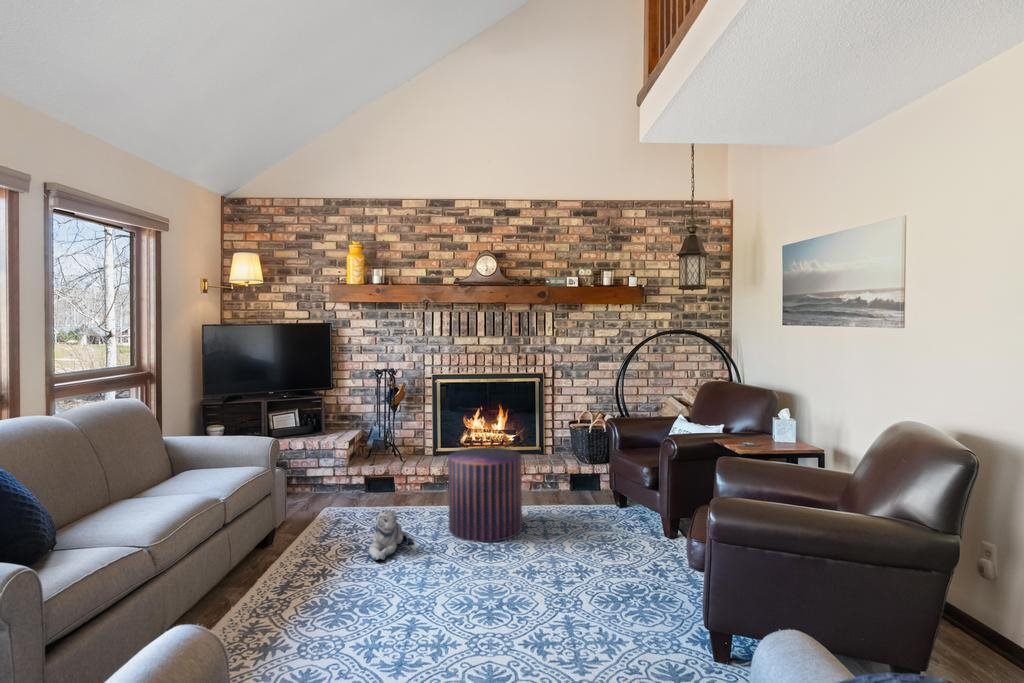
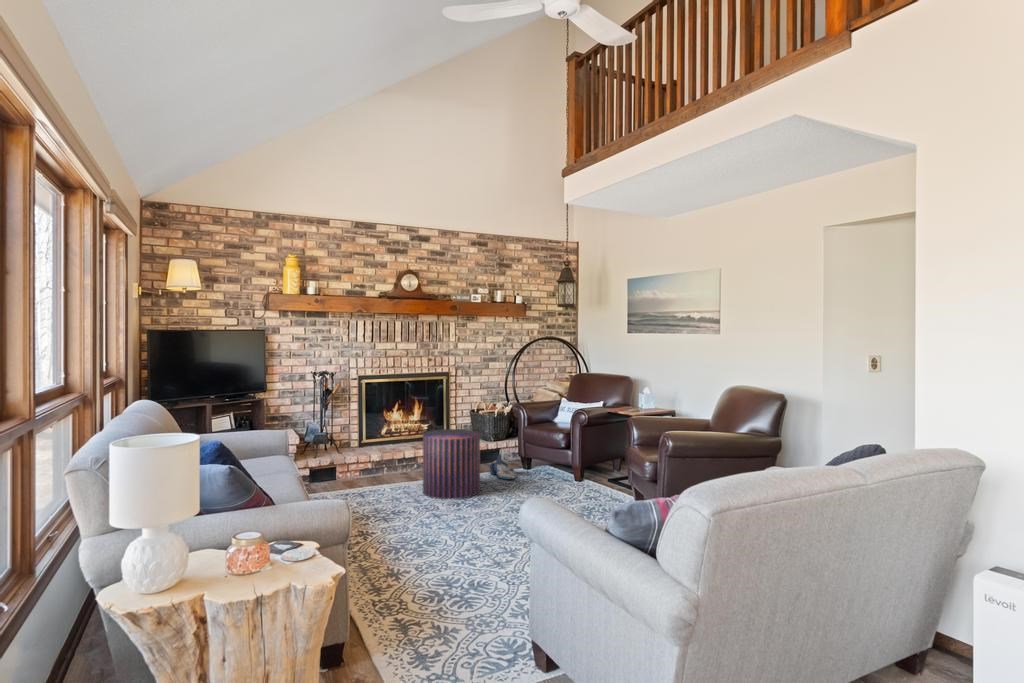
plush toy: present [369,510,411,561] -> present [490,450,515,480]

